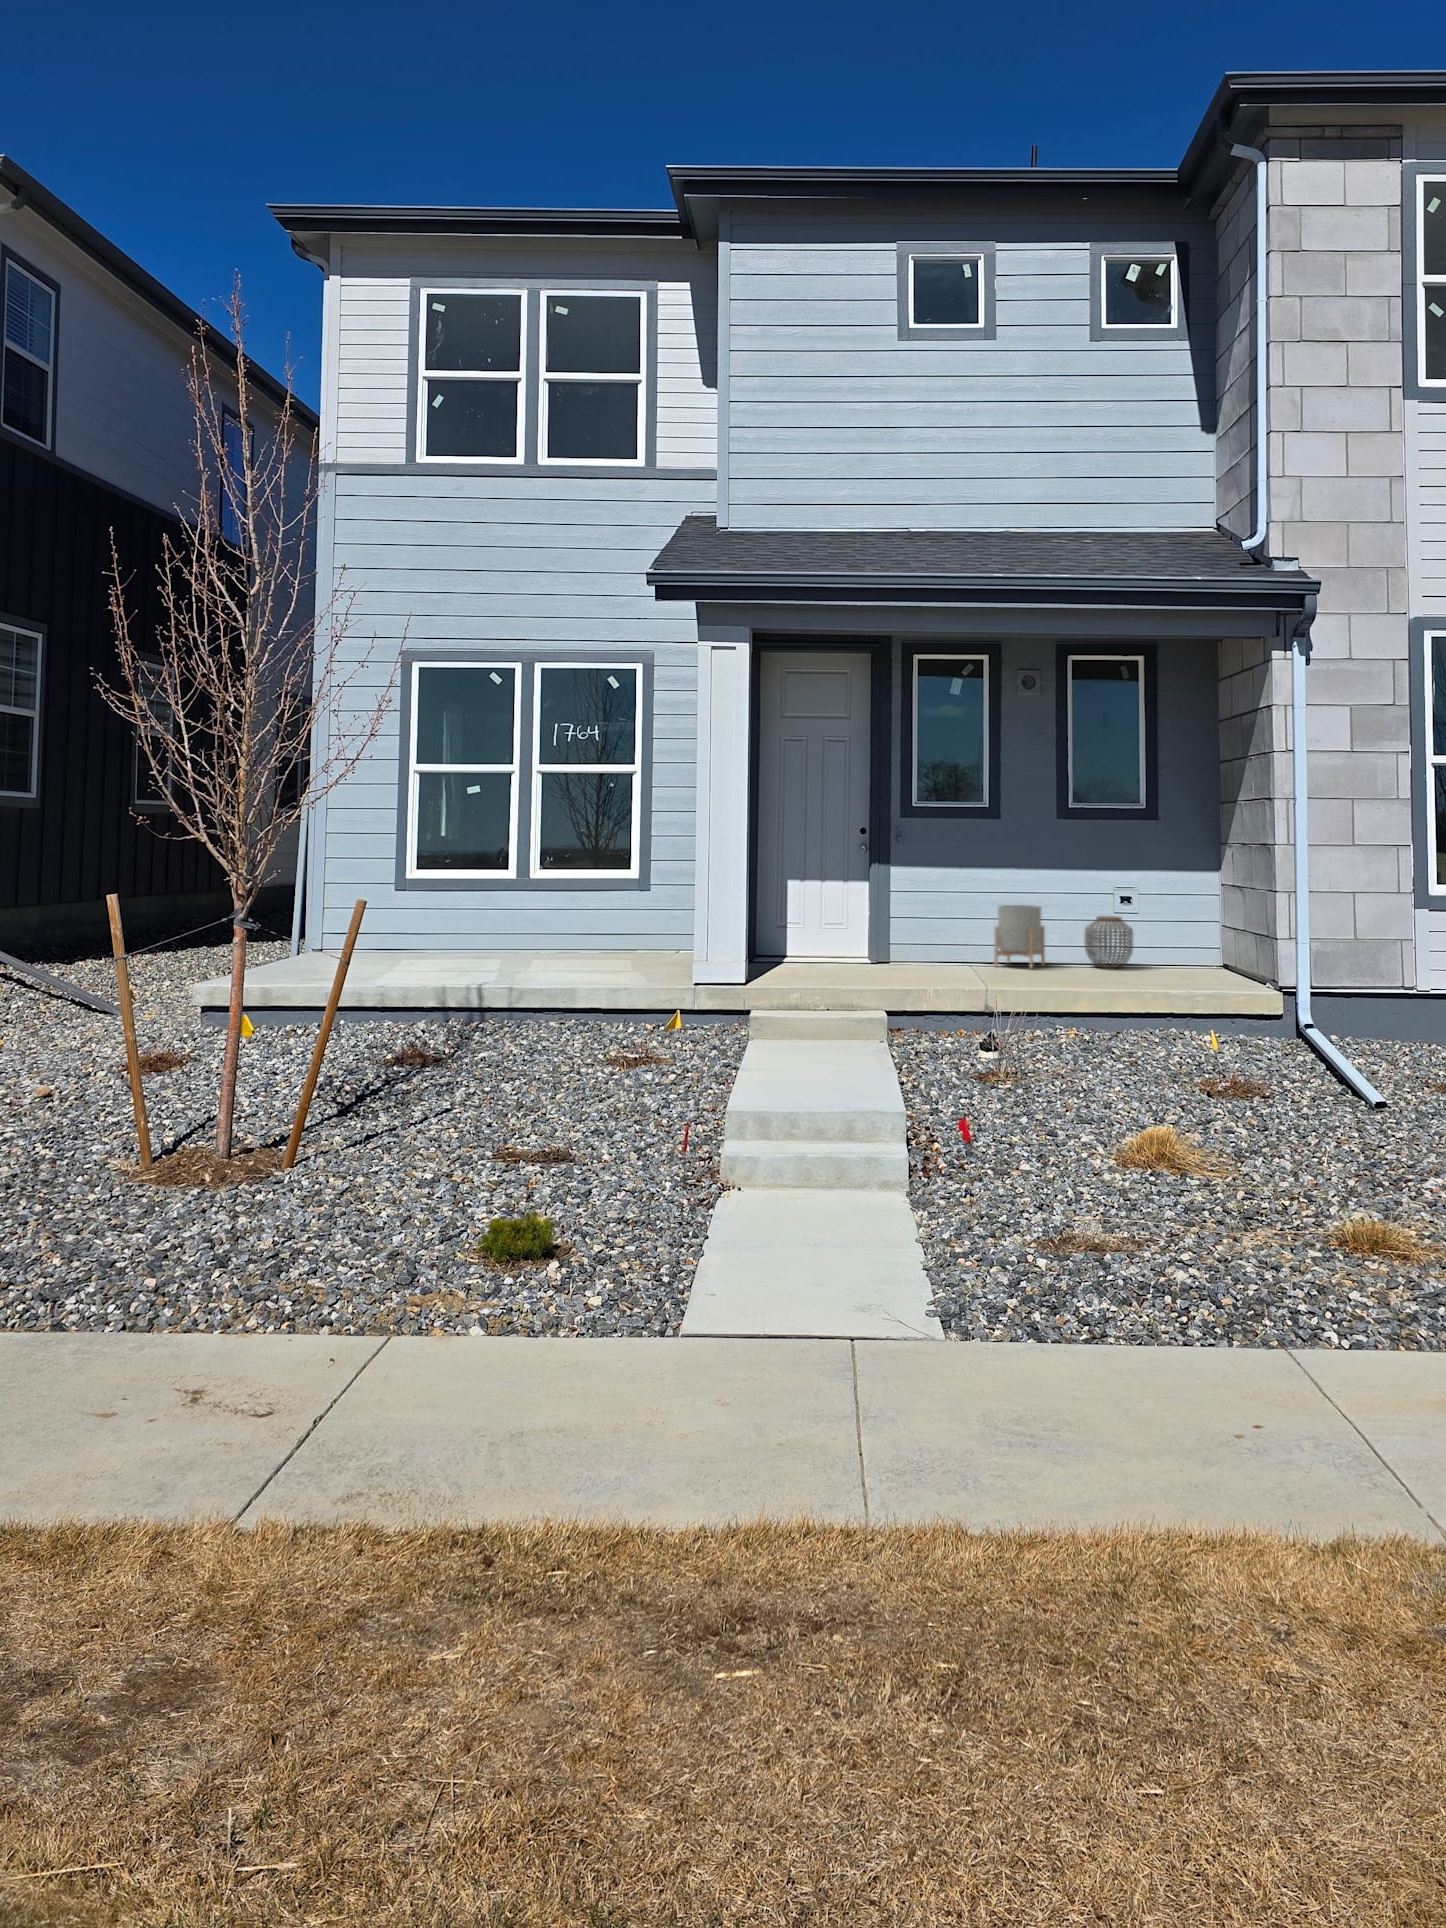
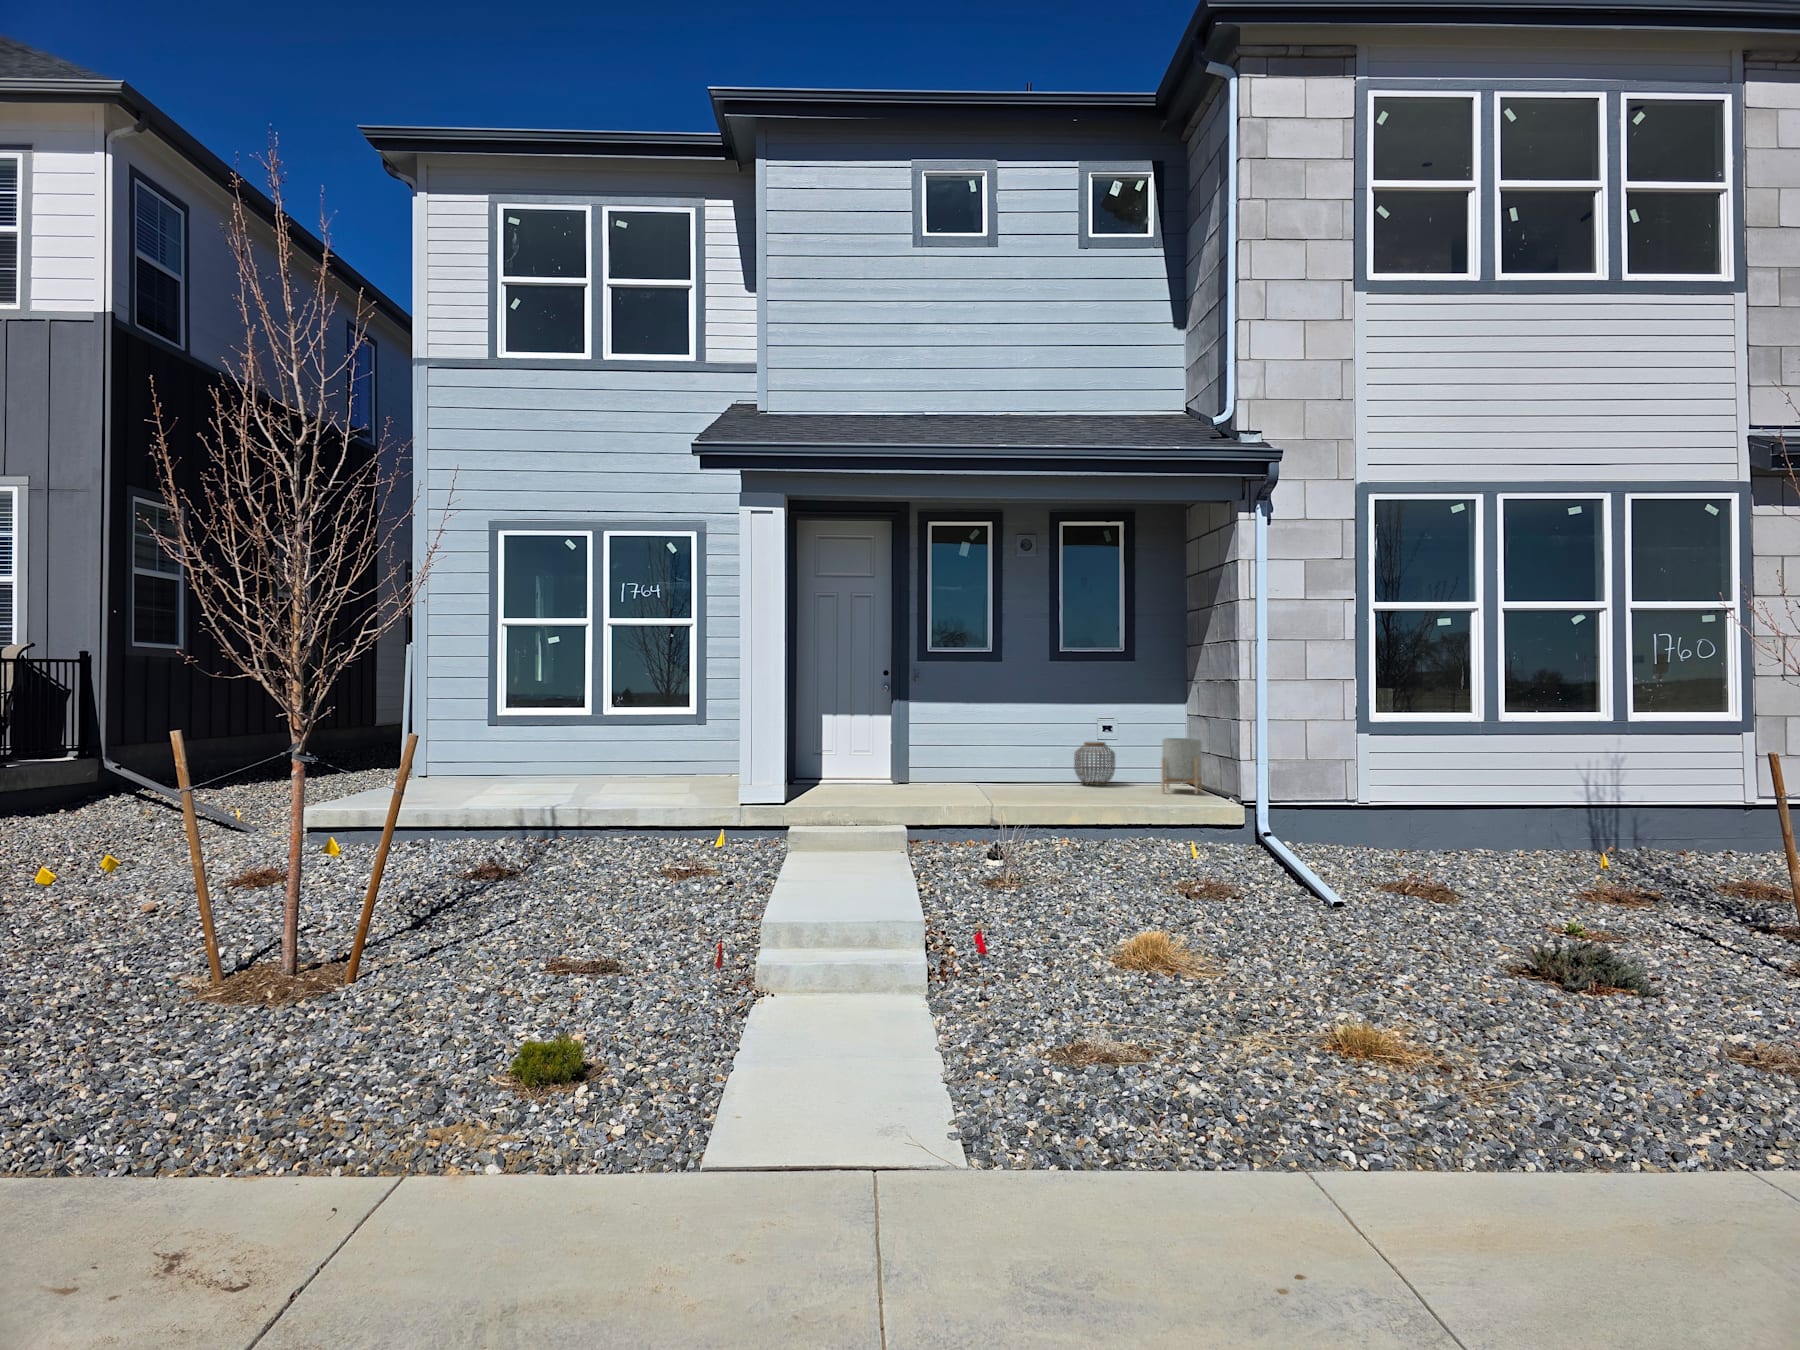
planter: present [994,905,1045,968] -> present [1162,738,1202,794]

